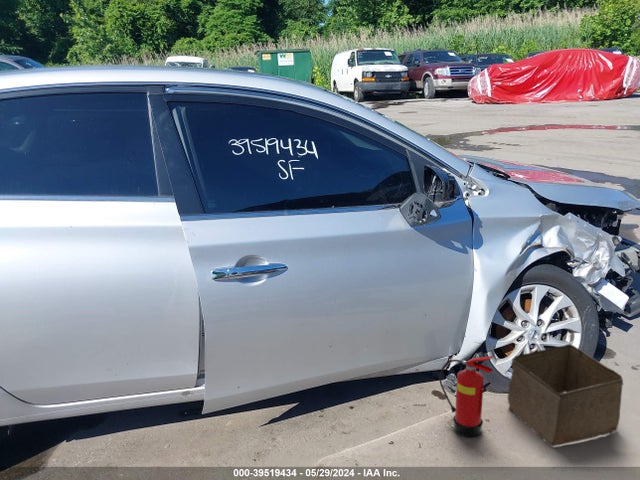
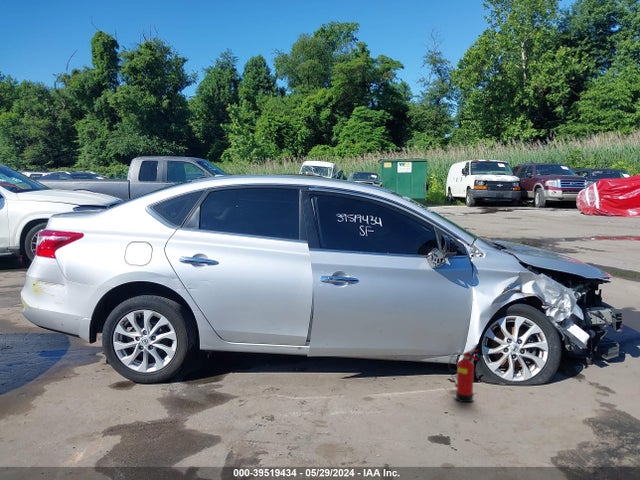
storage bin: present [508,344,623,446] -> none [496,356,563,411]

